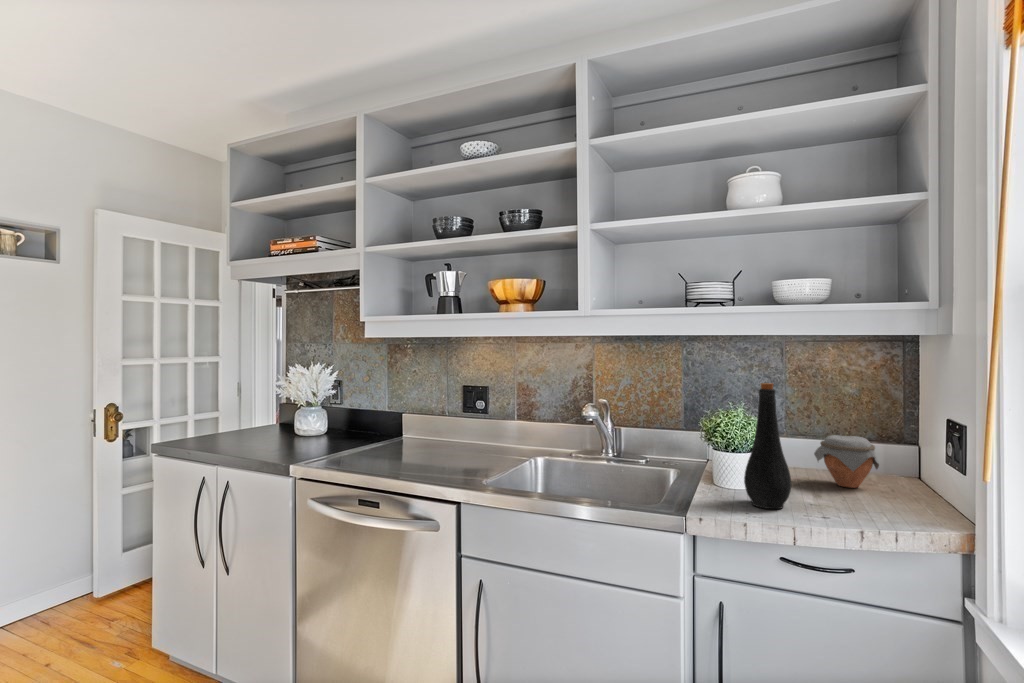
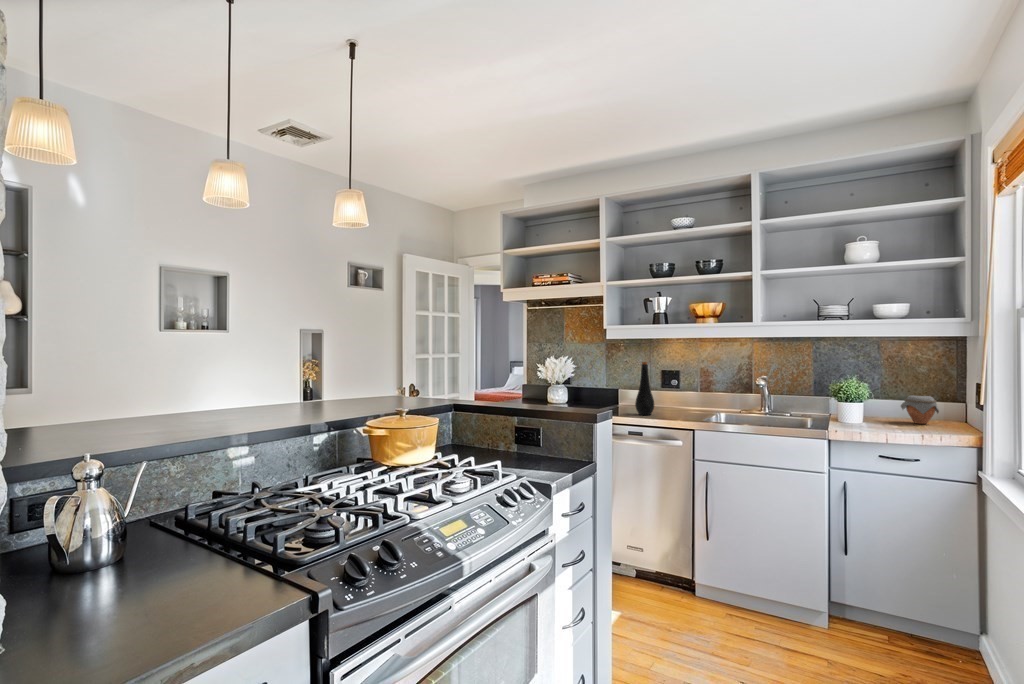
bottle: present [744,383,791,509] -> present [635,362,654,415]

